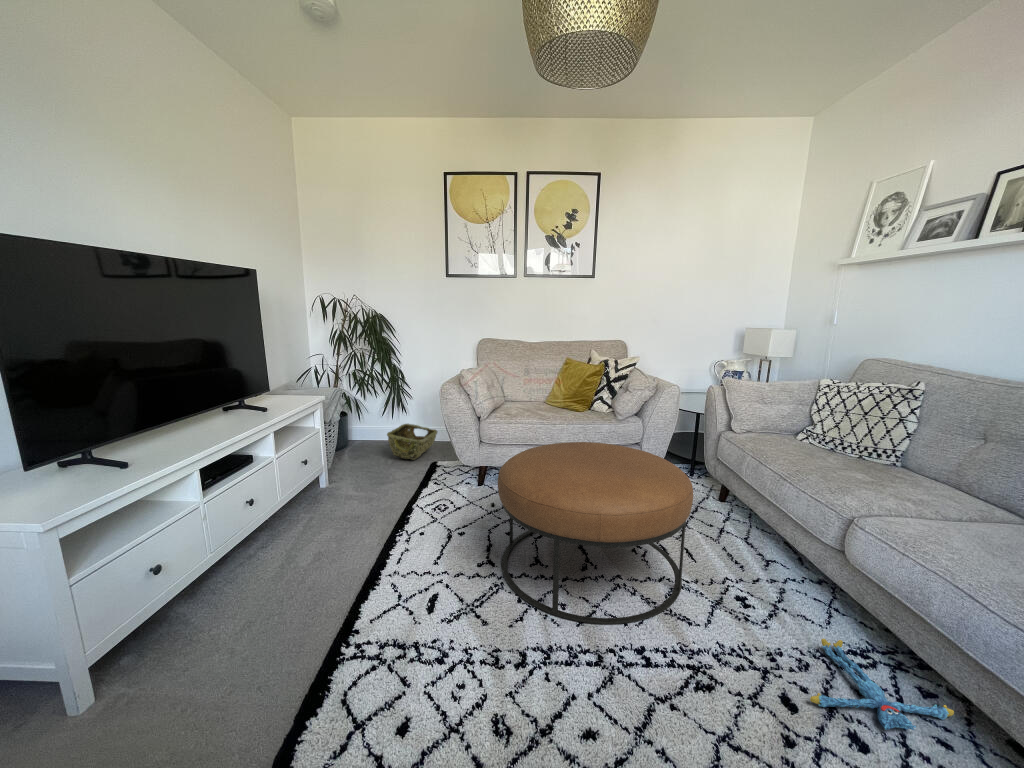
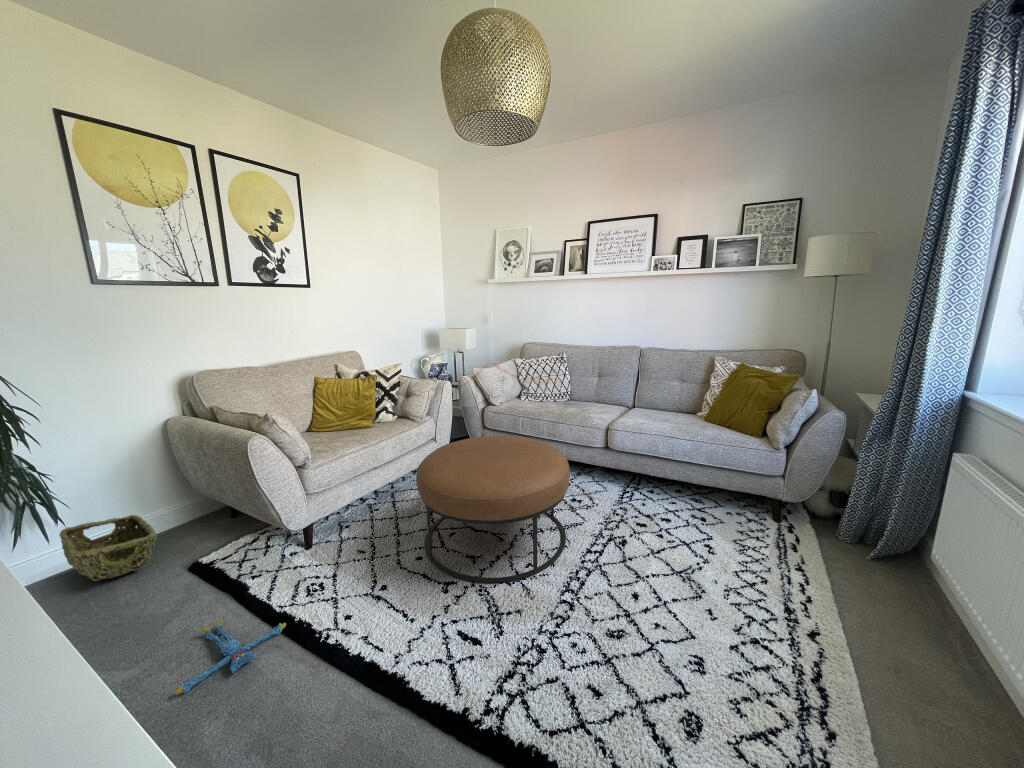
plush toy: present [810,639,954,730] -> present [175,619,286,695]

